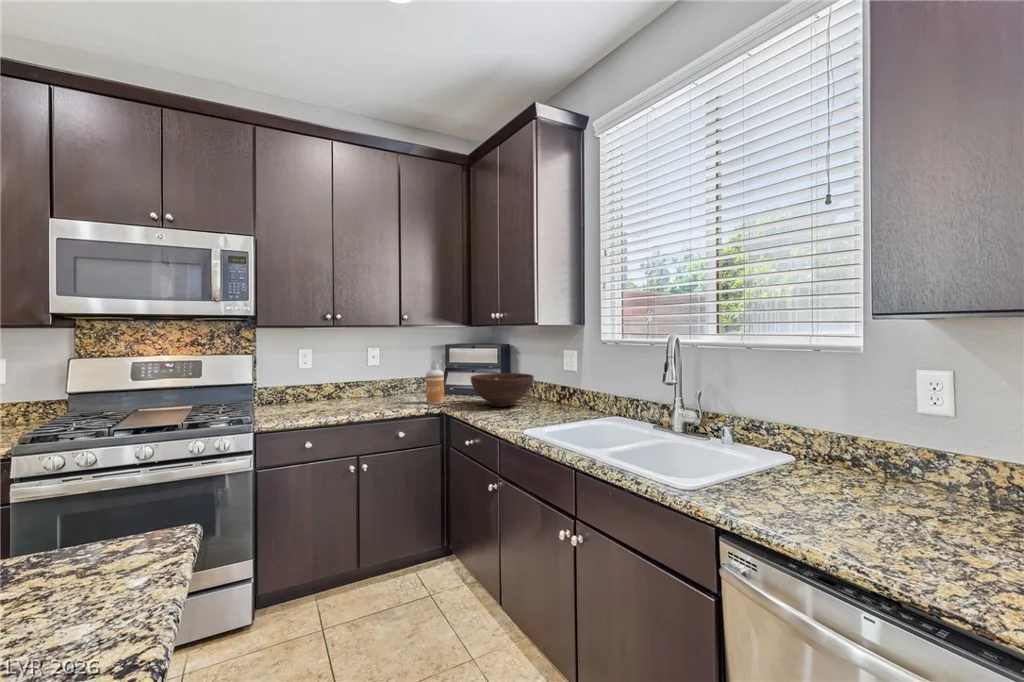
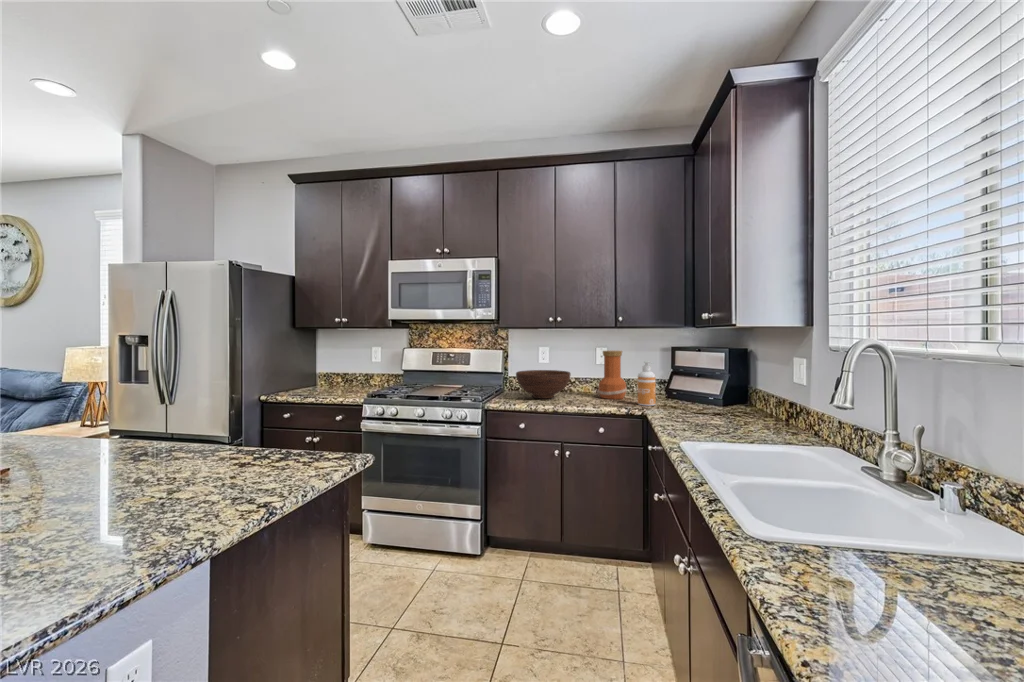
vase: none [377,350,408,402] -> present [598,351,627,399]
fruit bowl: present [470,373,534,407] -> present [516,370,571,399]

